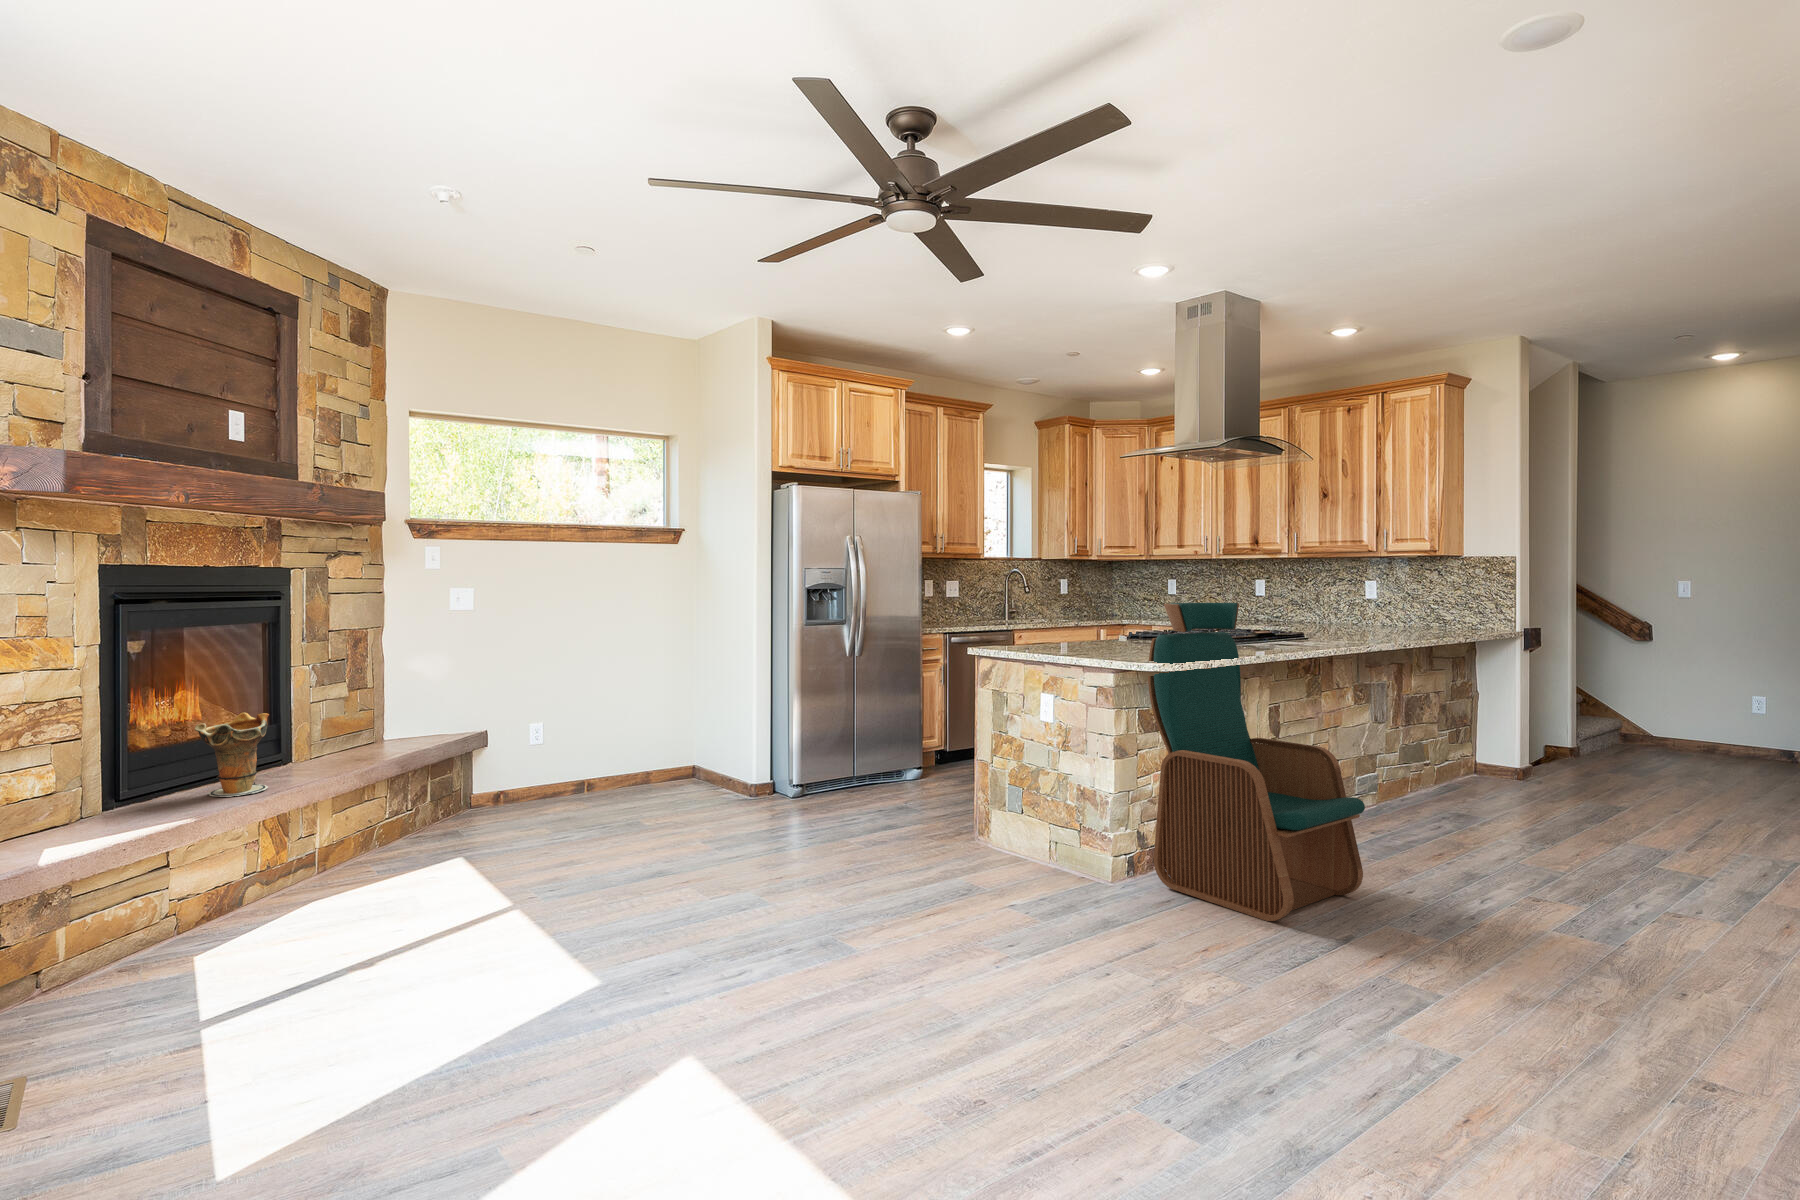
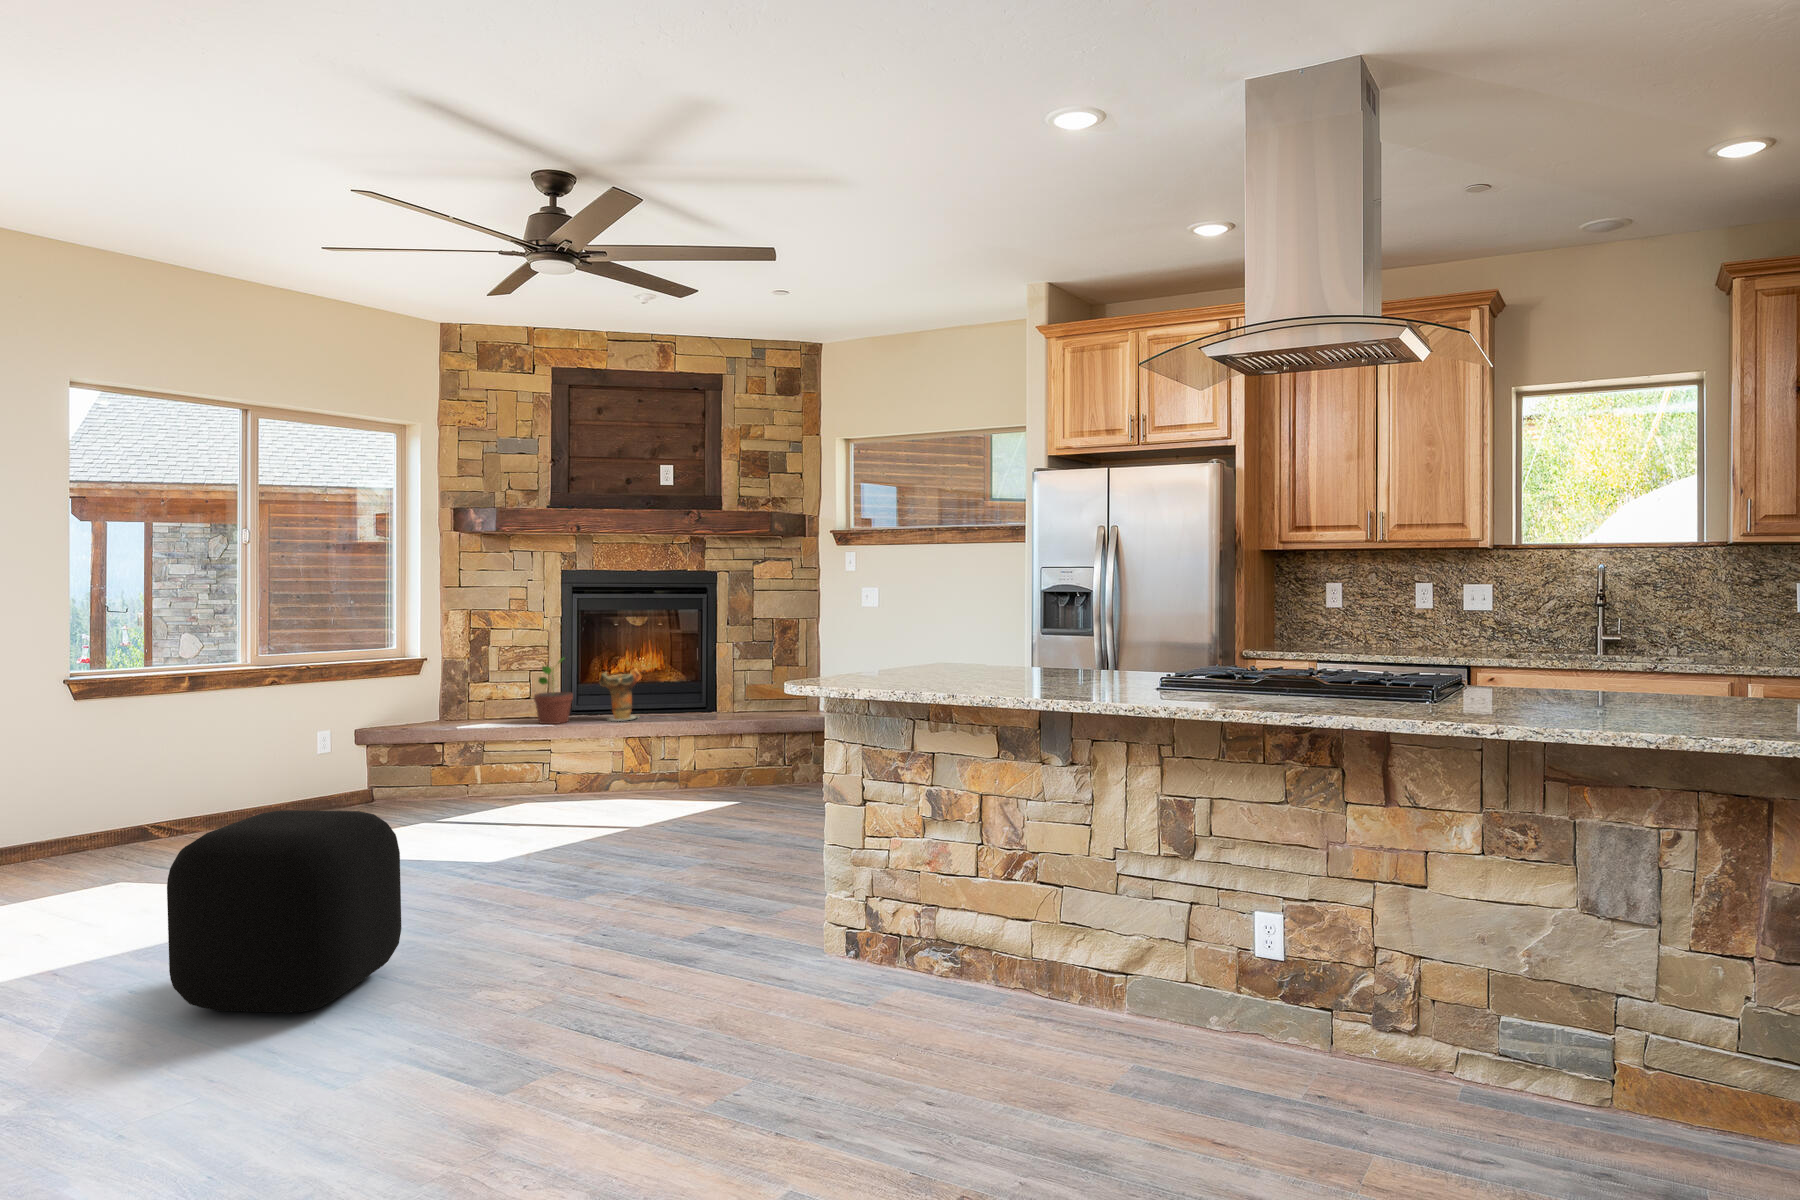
armchair: present [1148,603,1365,921] -> none [670,635,961,1140]
potted plant: none [105,706,186,823] -> present [534,658,573,724]
ottoman: none [873,838,1122,1121] -> present [167,810,401,1013]

